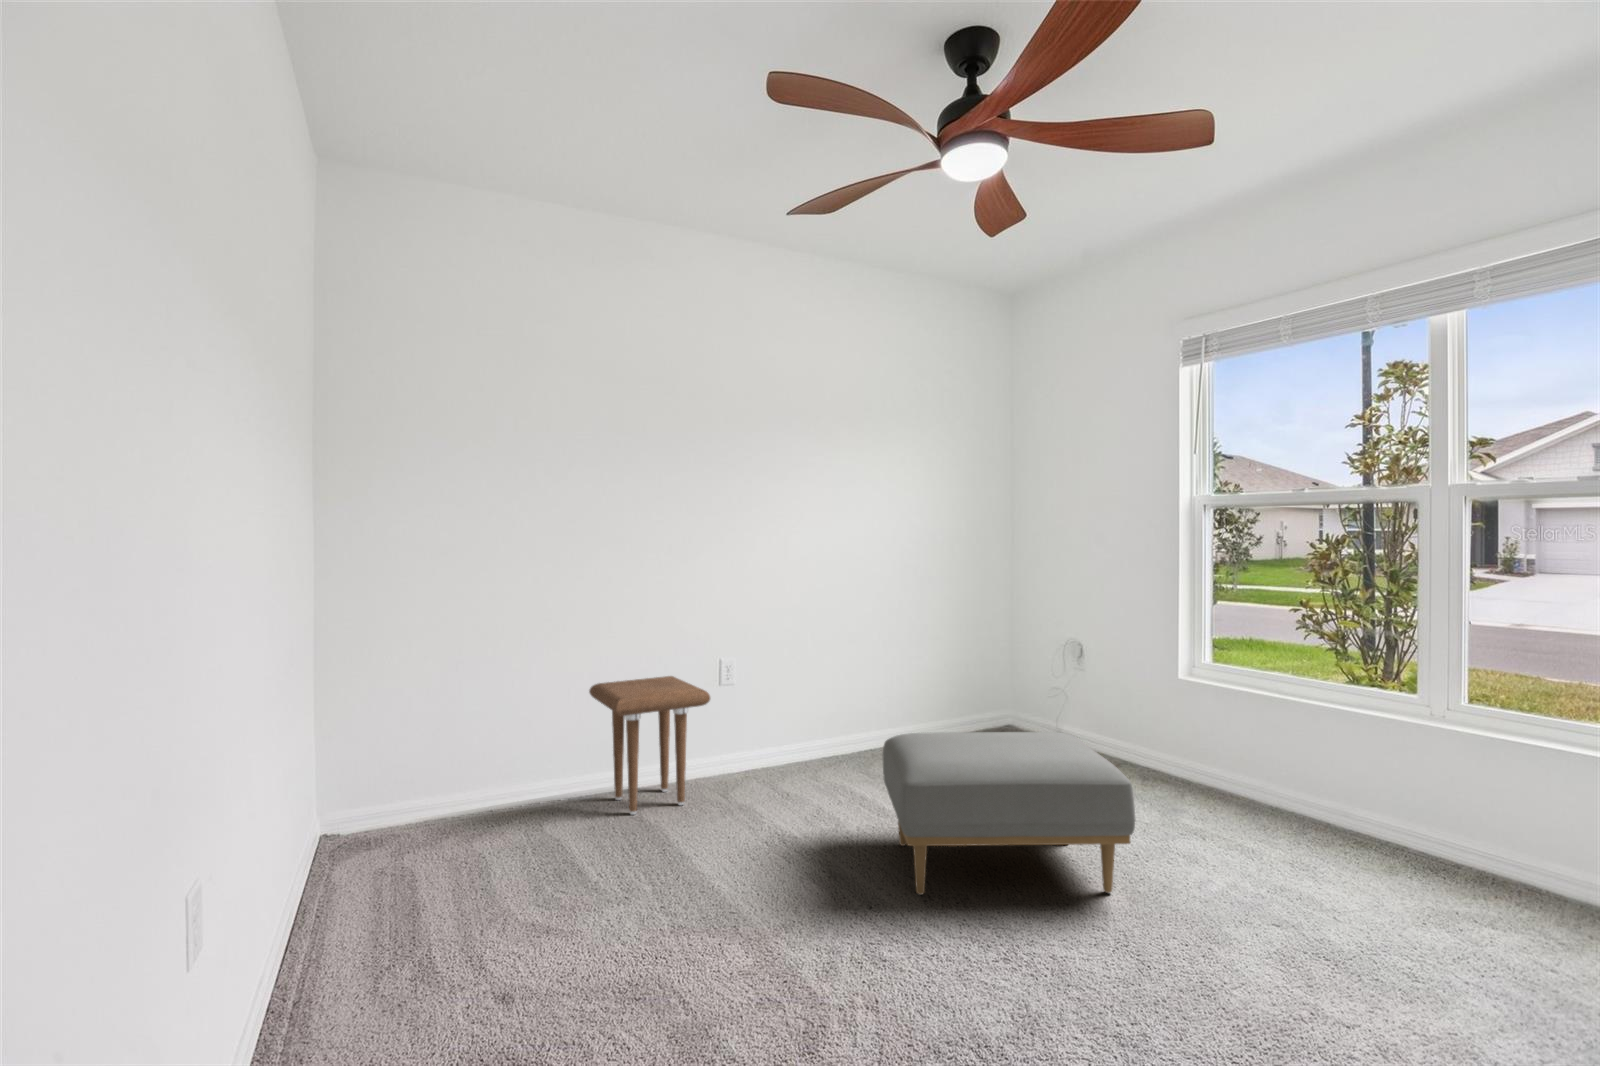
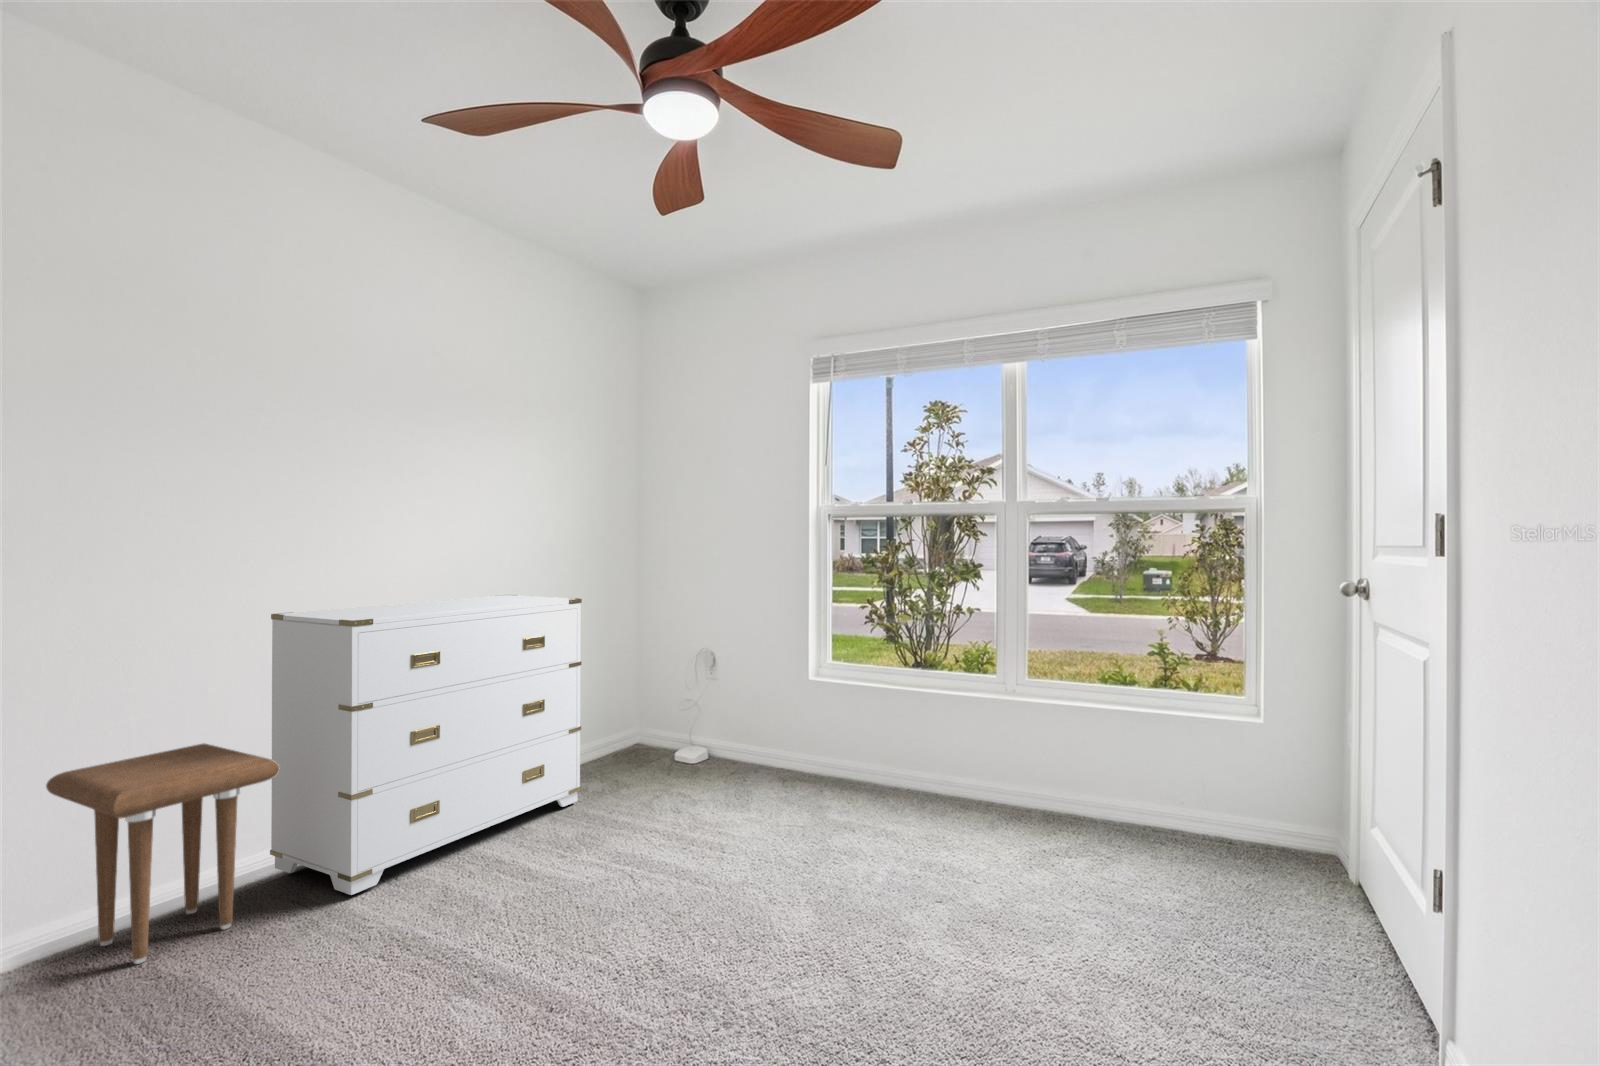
dresser: none [712,580,942,800] -> present [270,595,582,895]
ottoman: present [883,732,1135,895] -> none [540,750,823,971]

